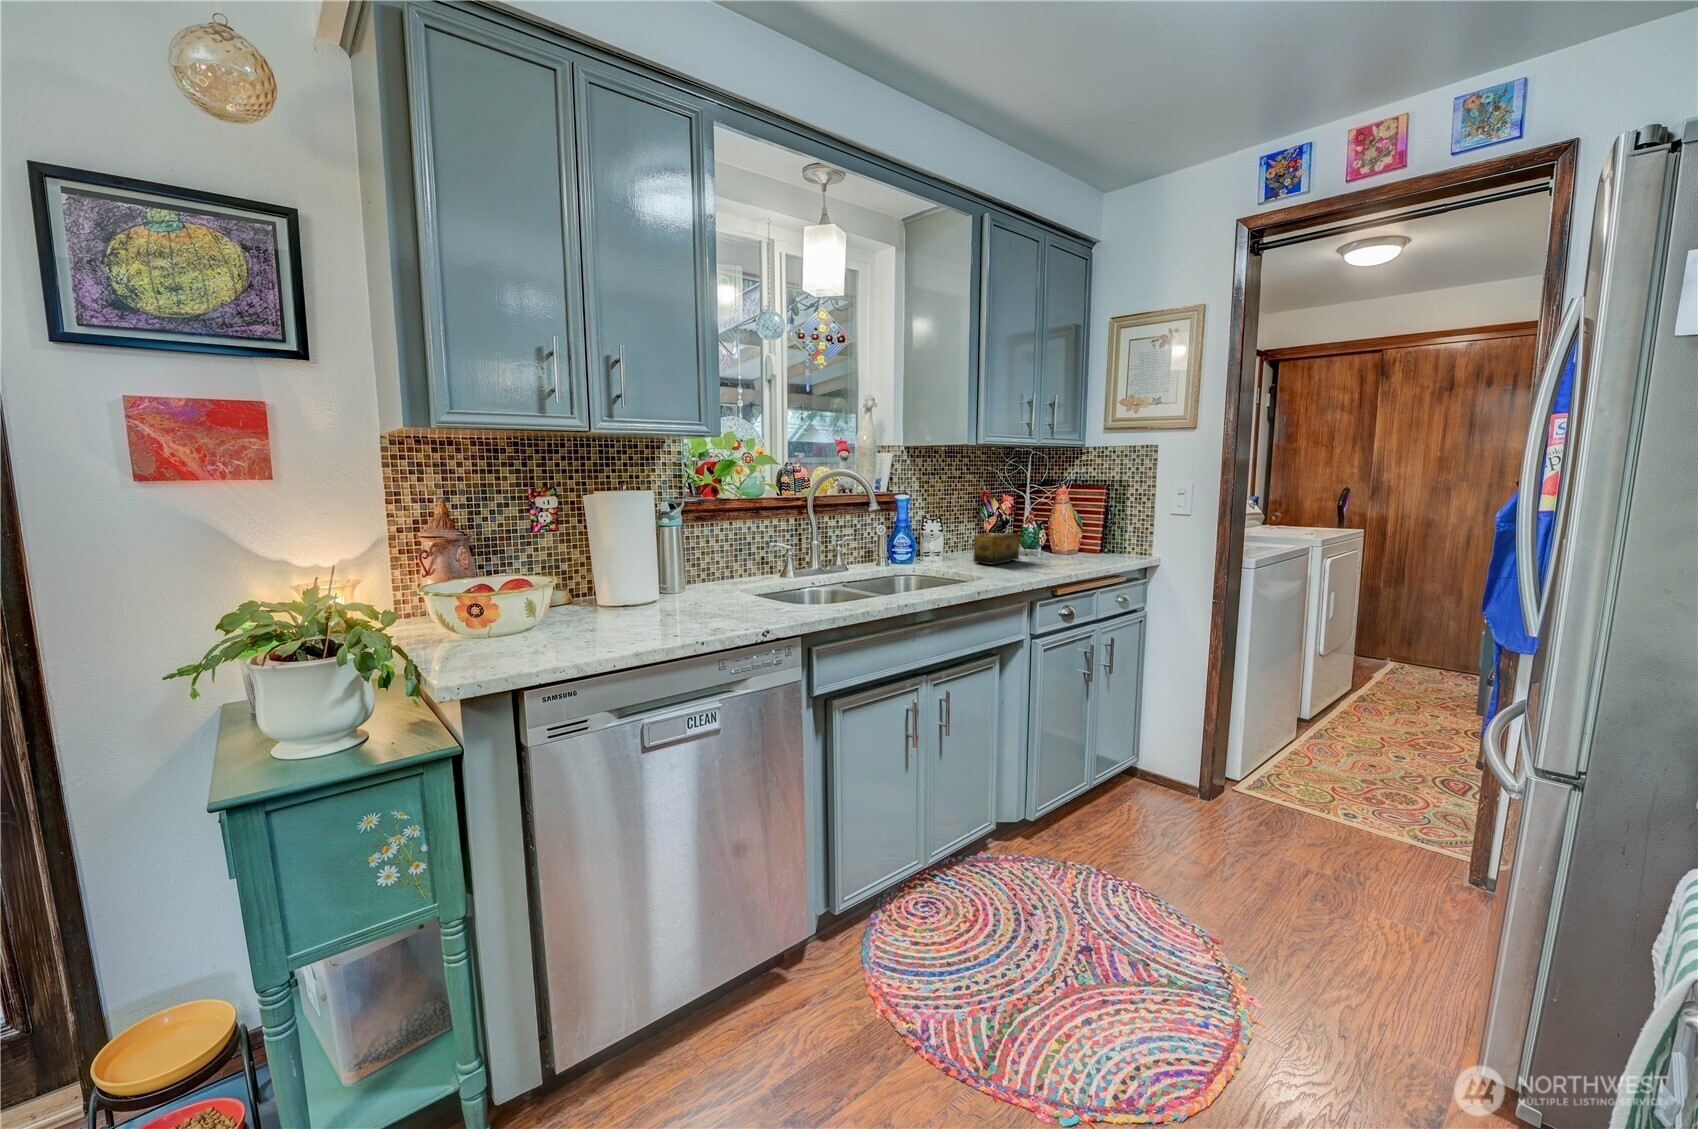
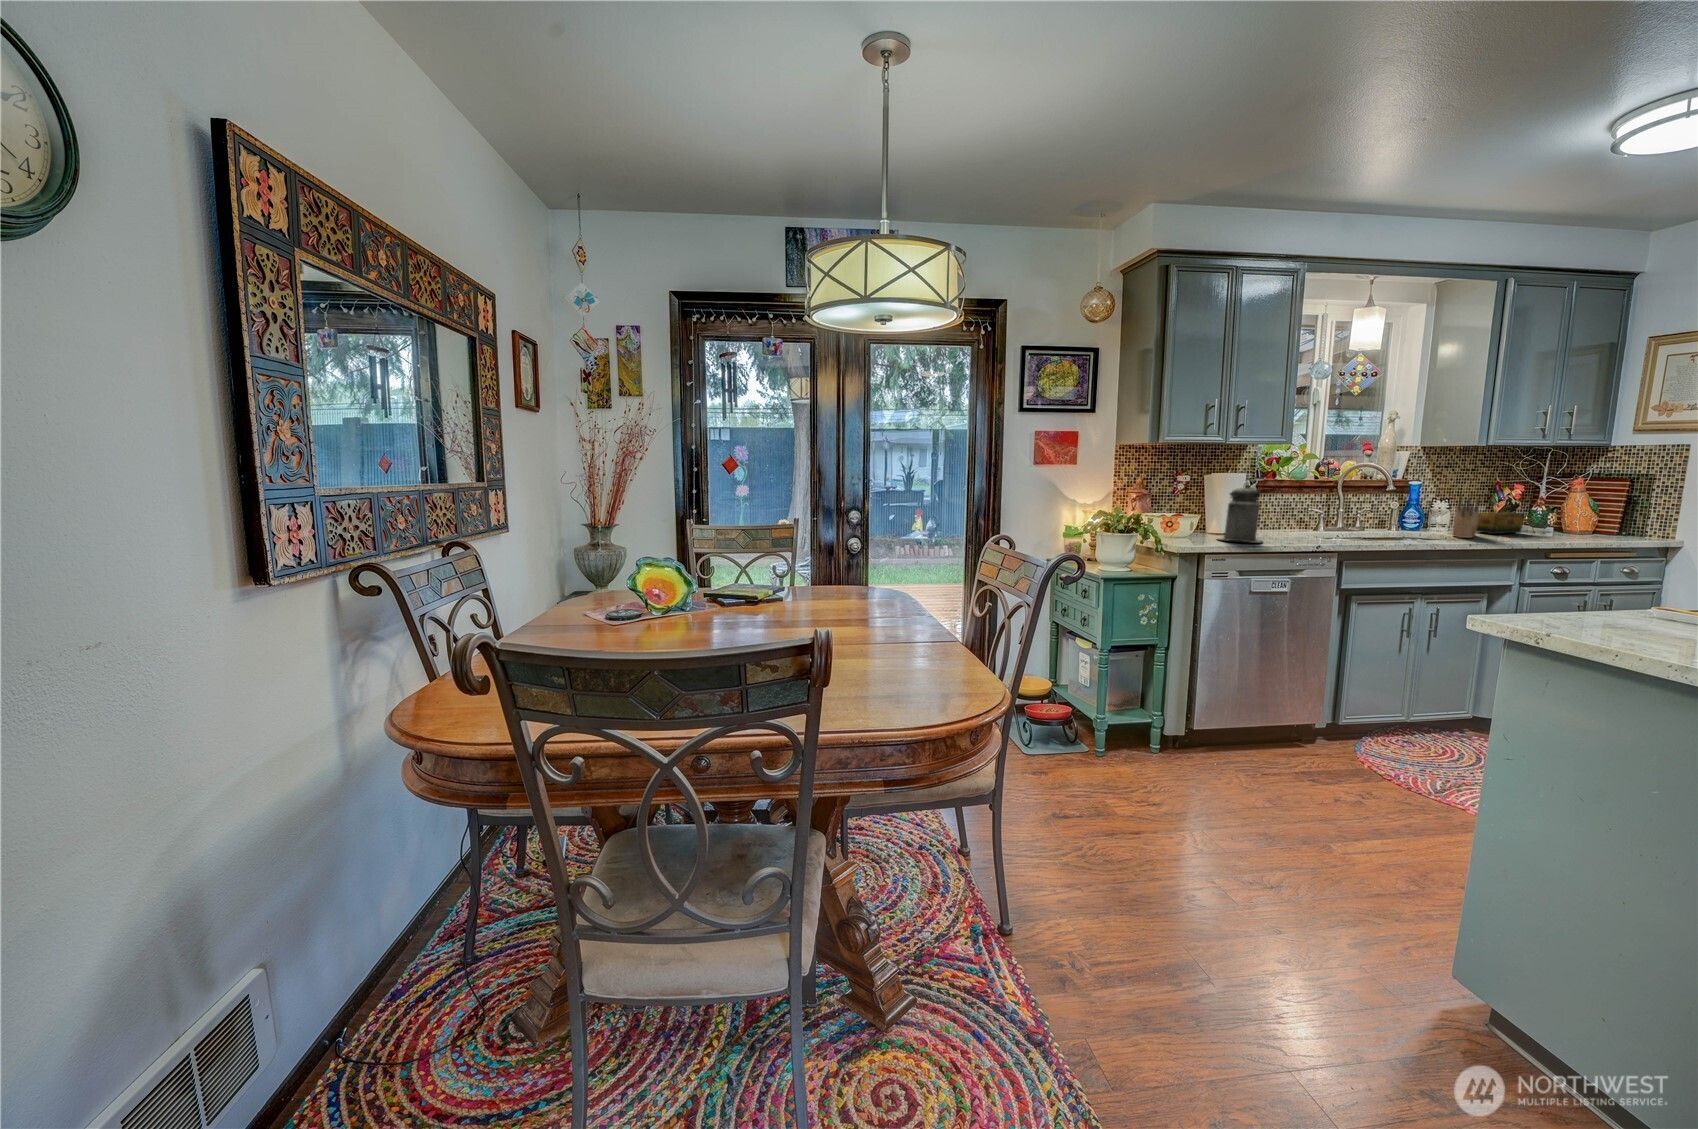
canister: none [584,511,671,635] -> present [1219,483,1262,543]
knife block: none [951,517,978,577] -> present [1452,497,1479,538]

